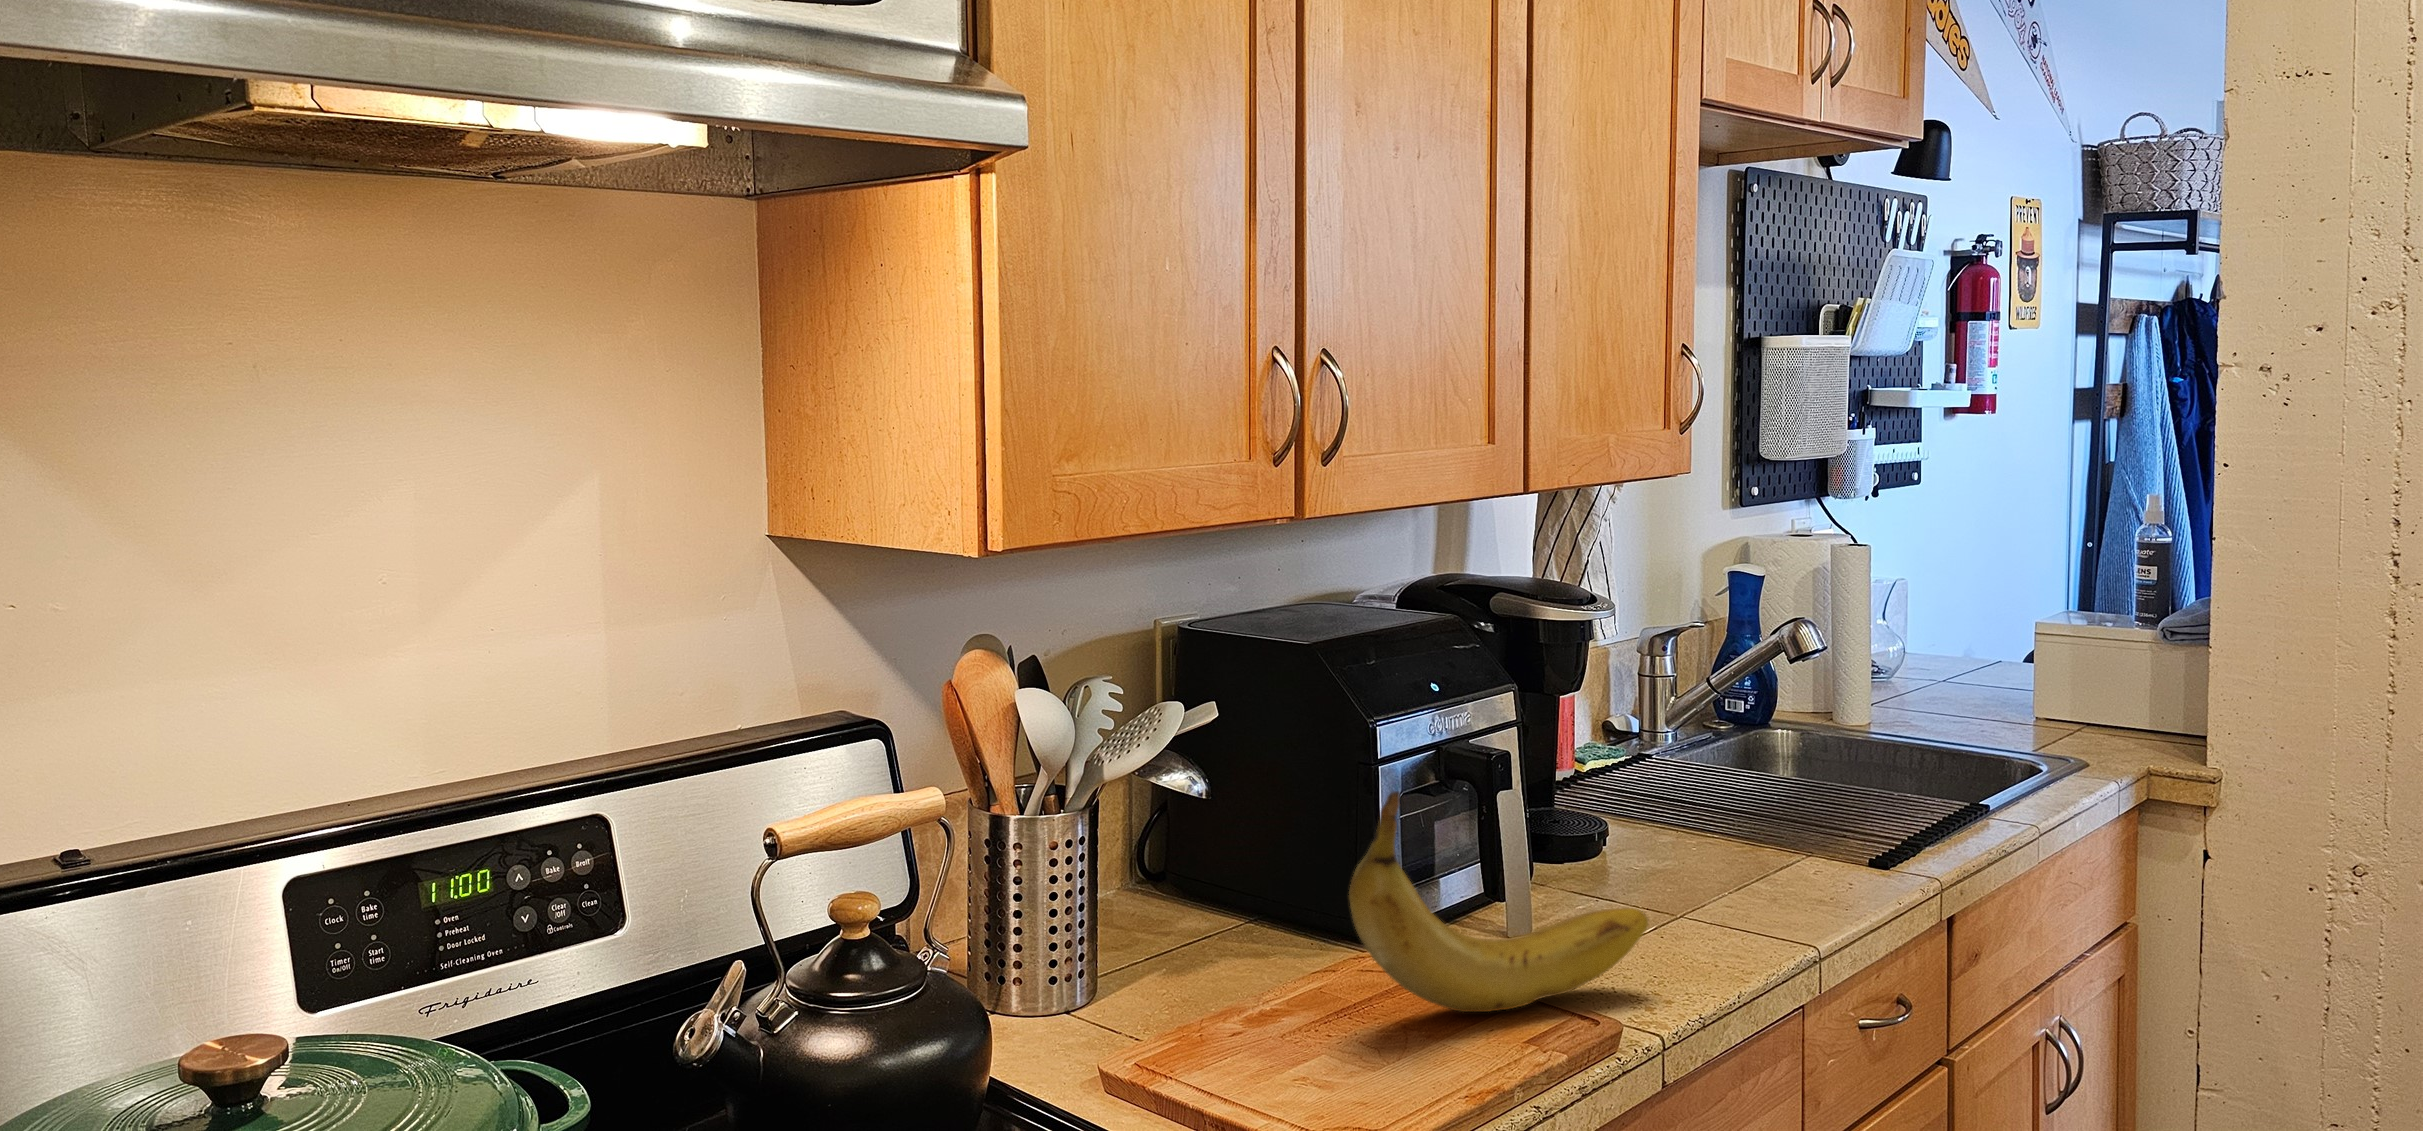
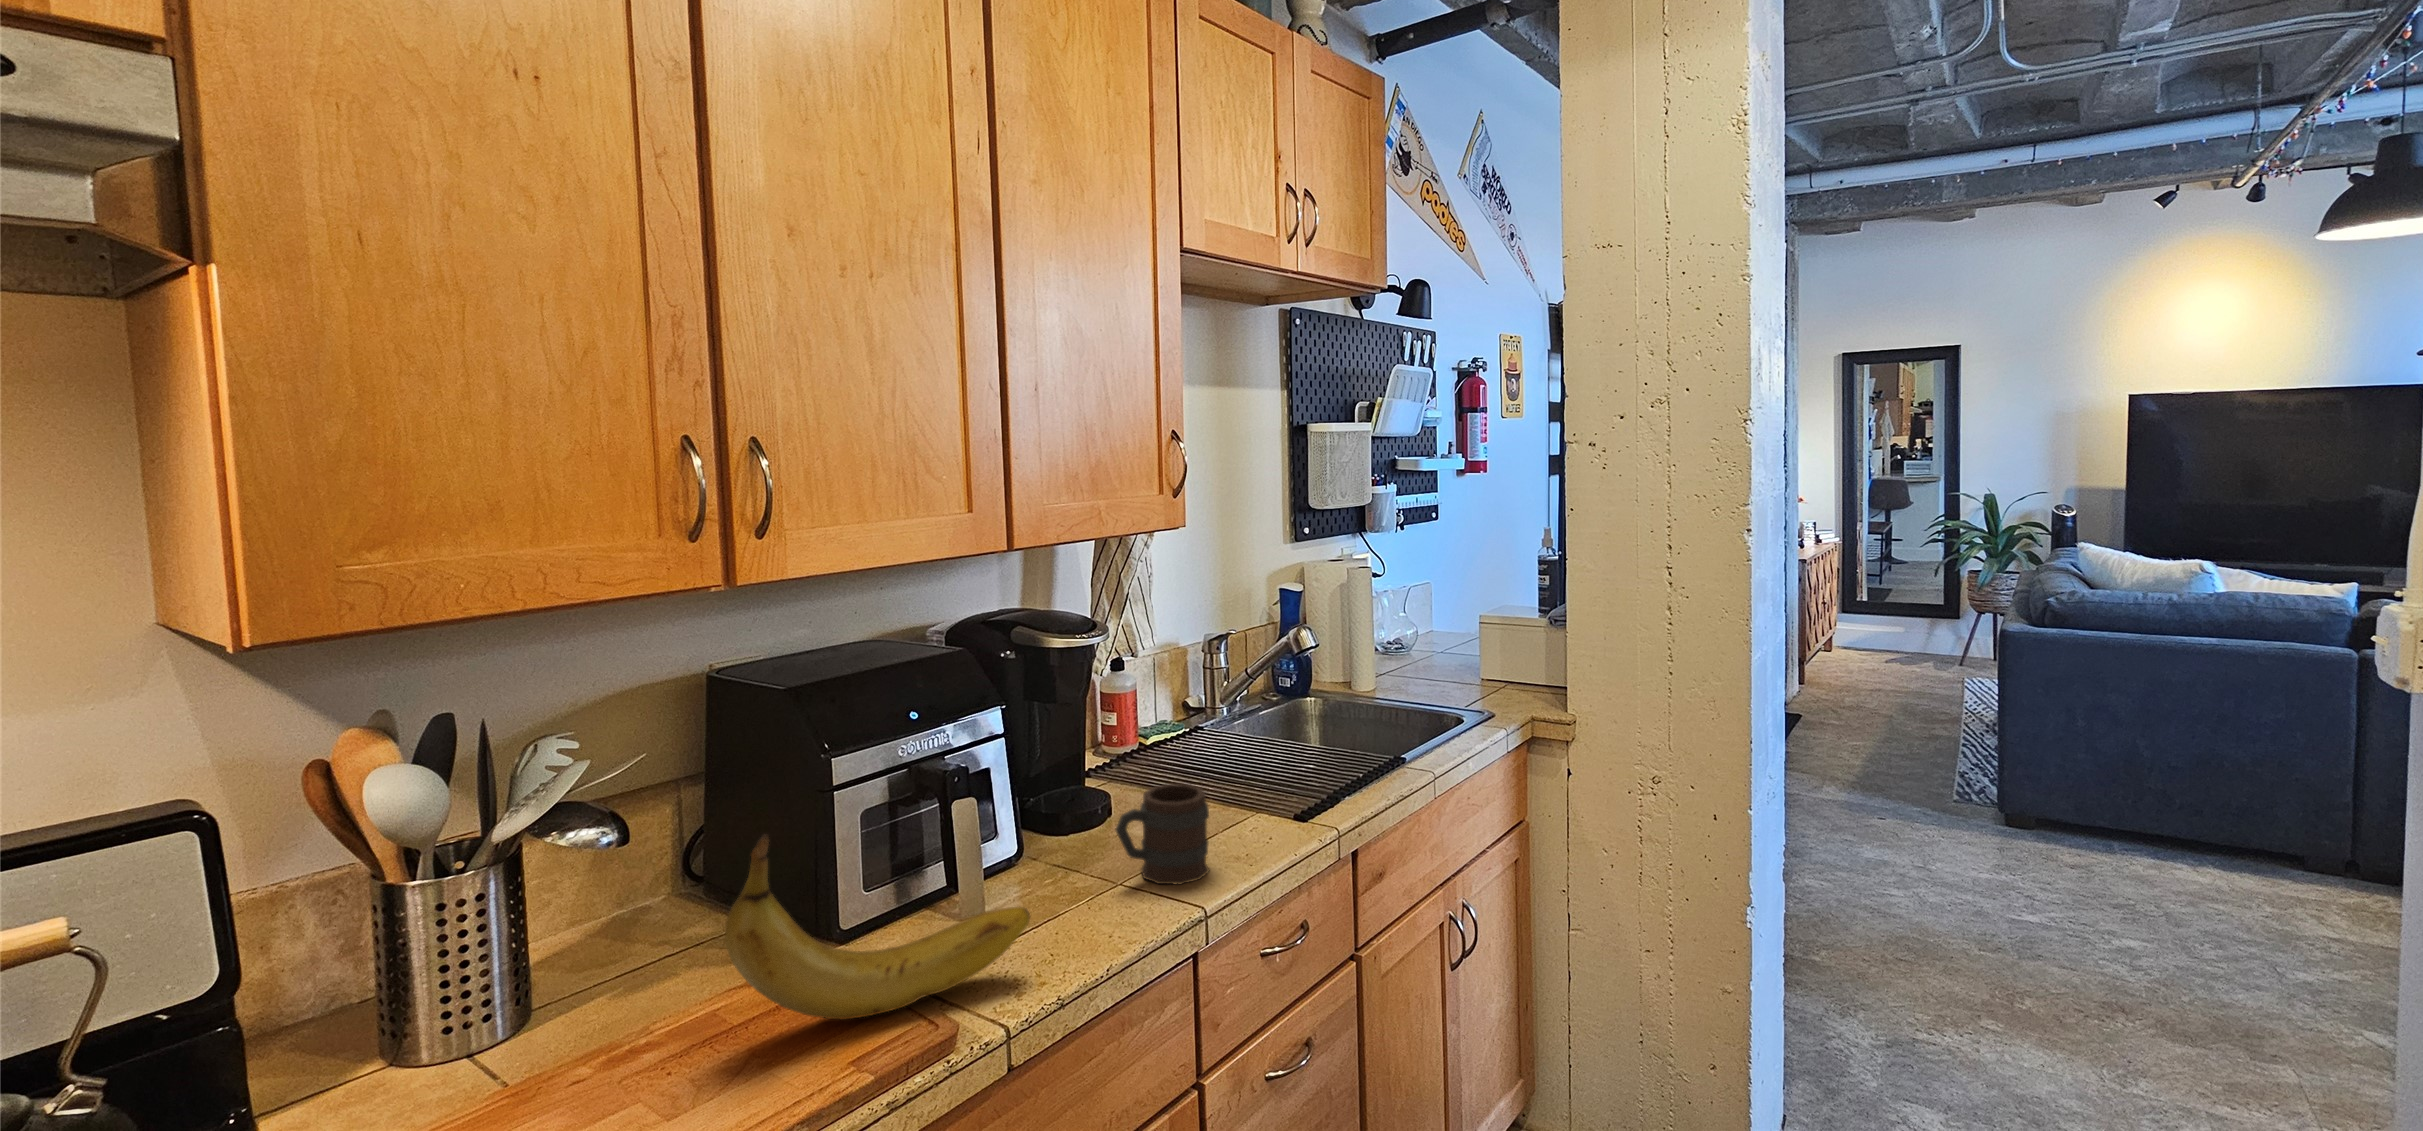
mug: none [1679,796,1794,920] -> present [1115,784,1209,885]

